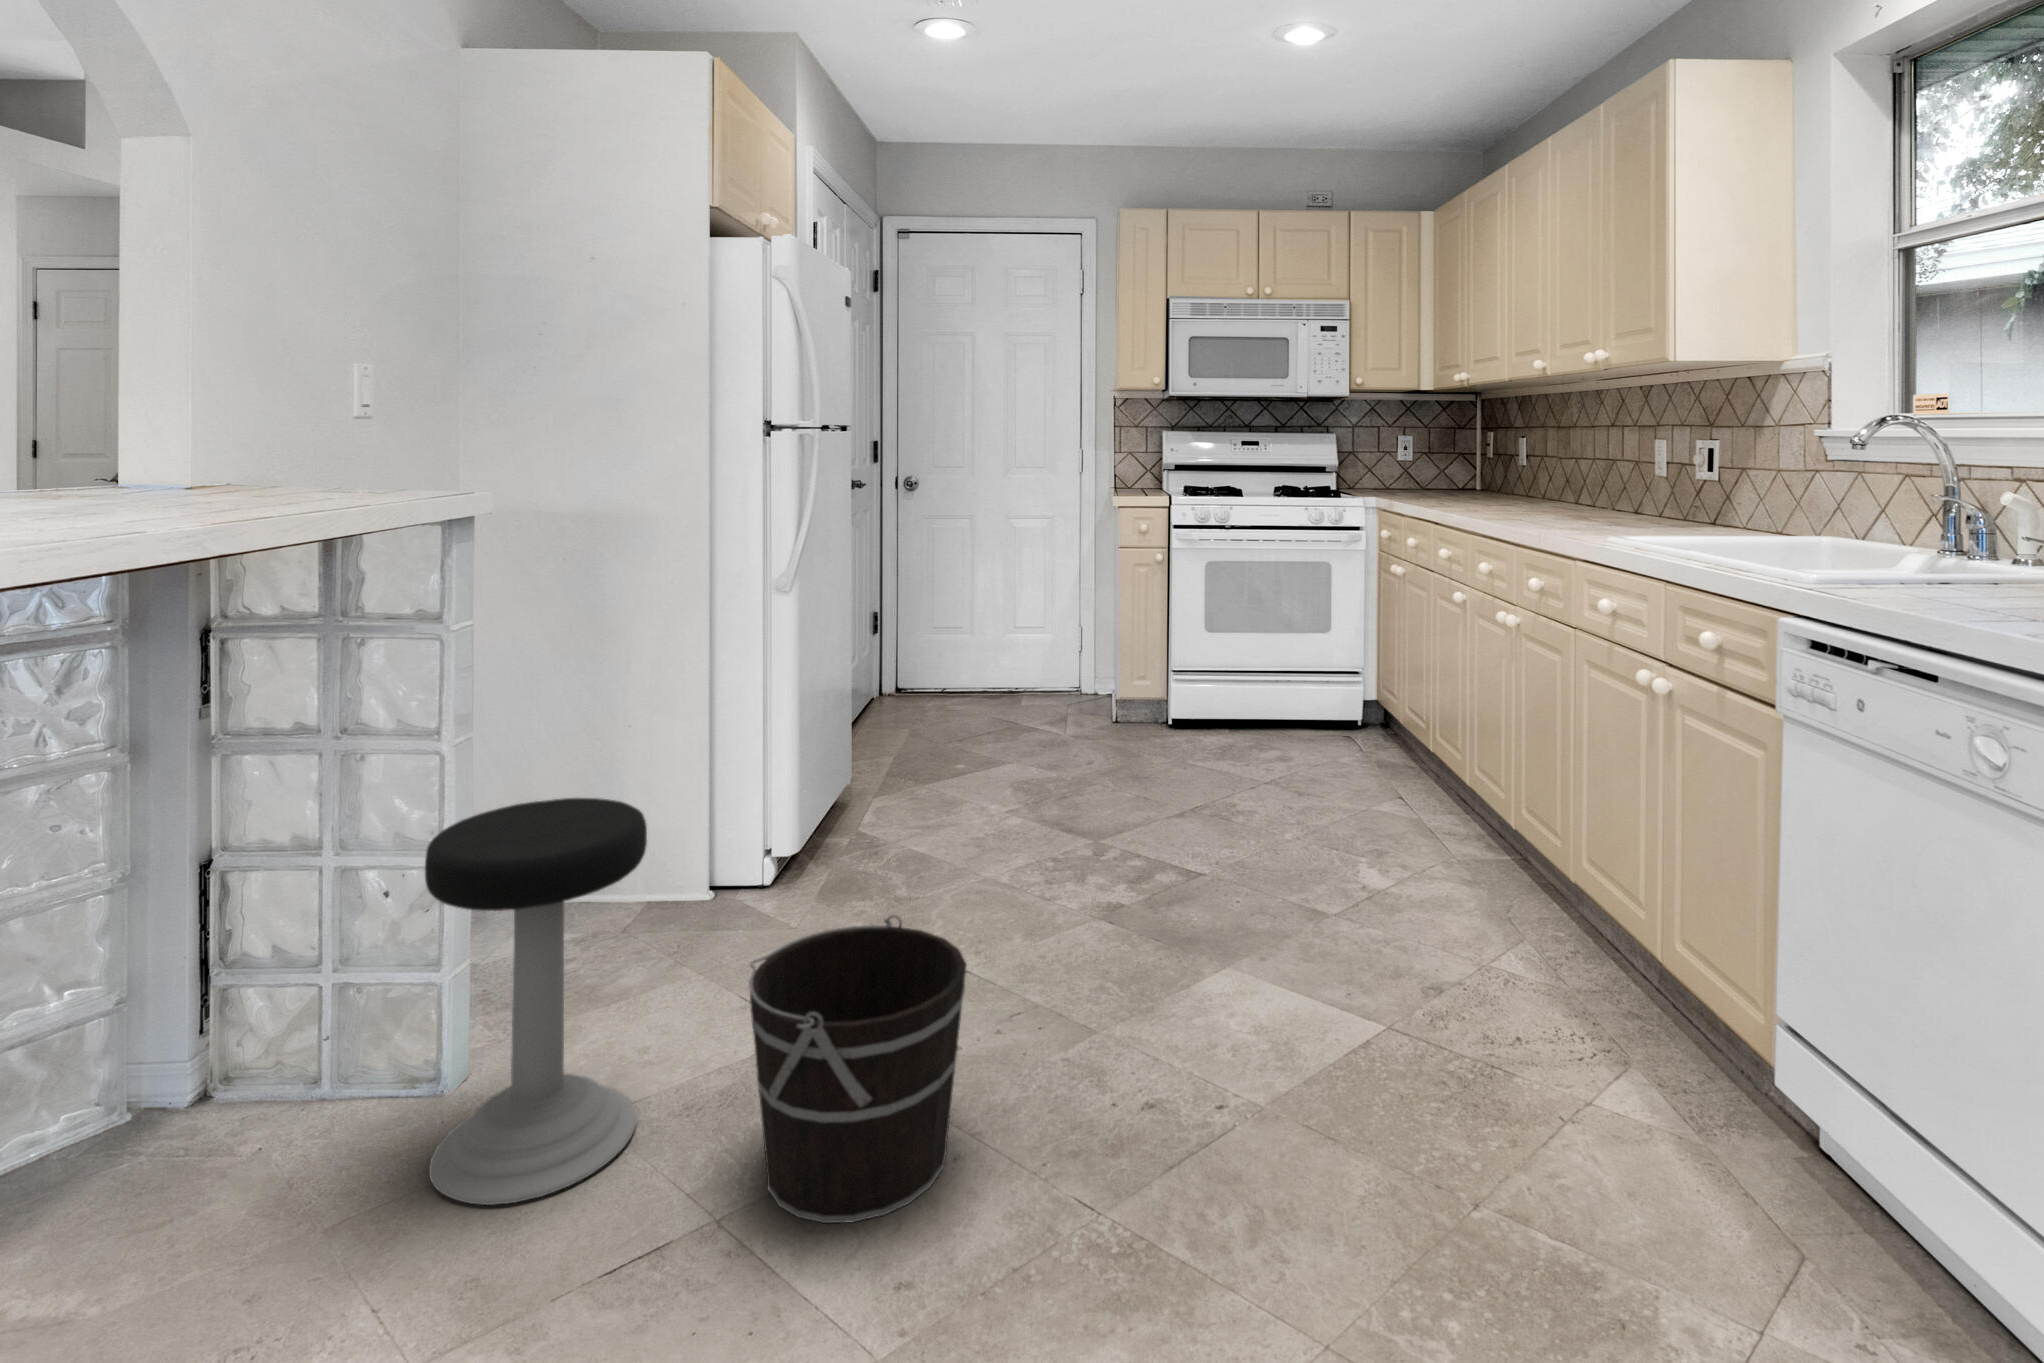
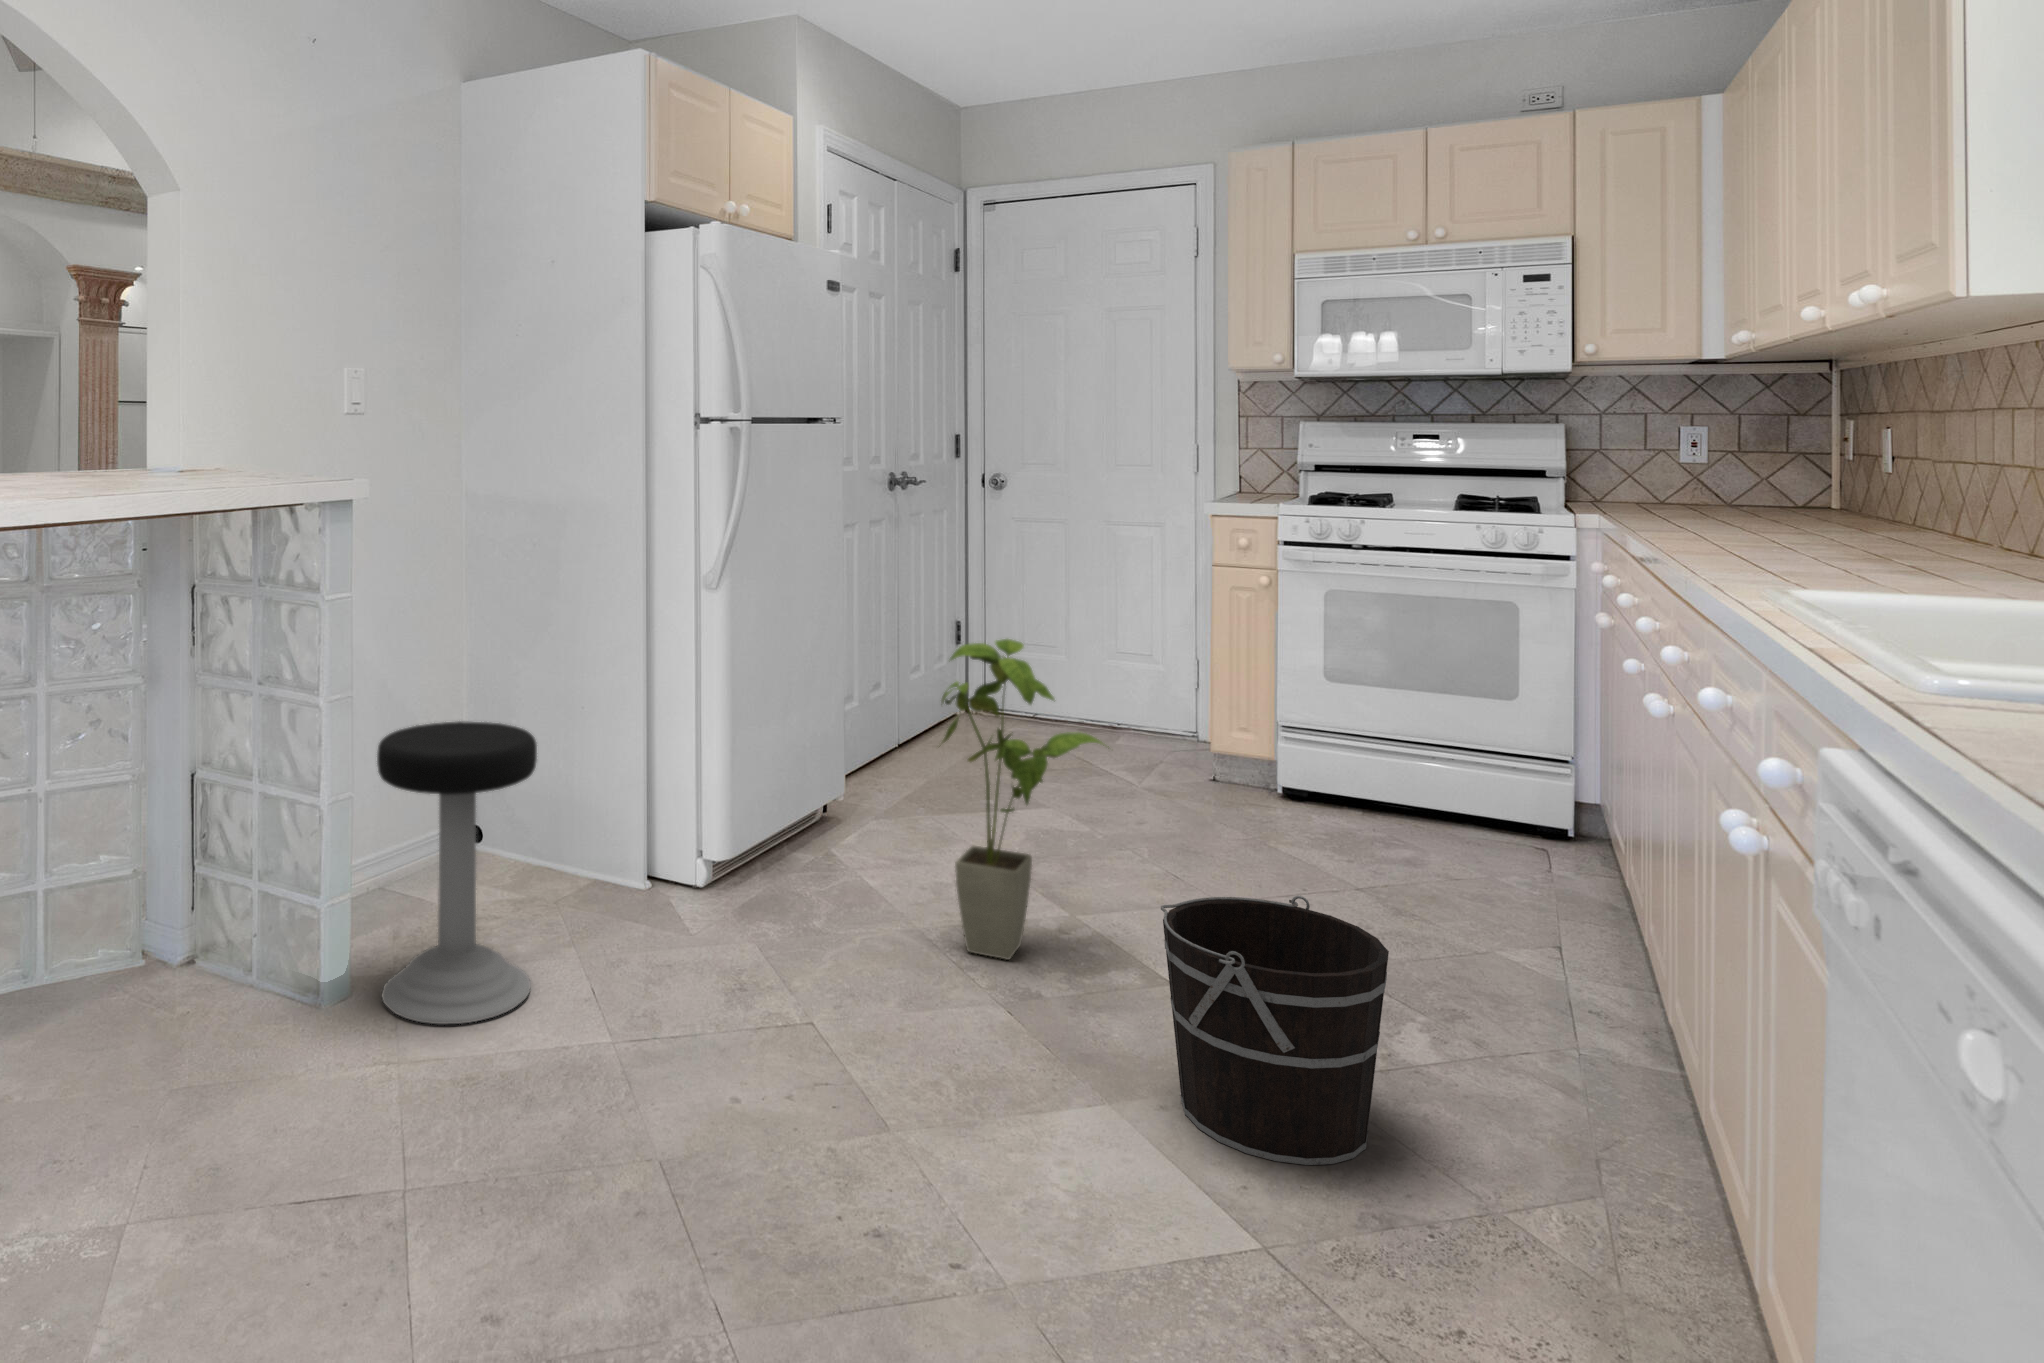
house plant: none [1012,635,1165,933] -> present [942,639,1109,960]
bucket: present [749,915,967,1223] -> present [1161,896,1389,1165]

